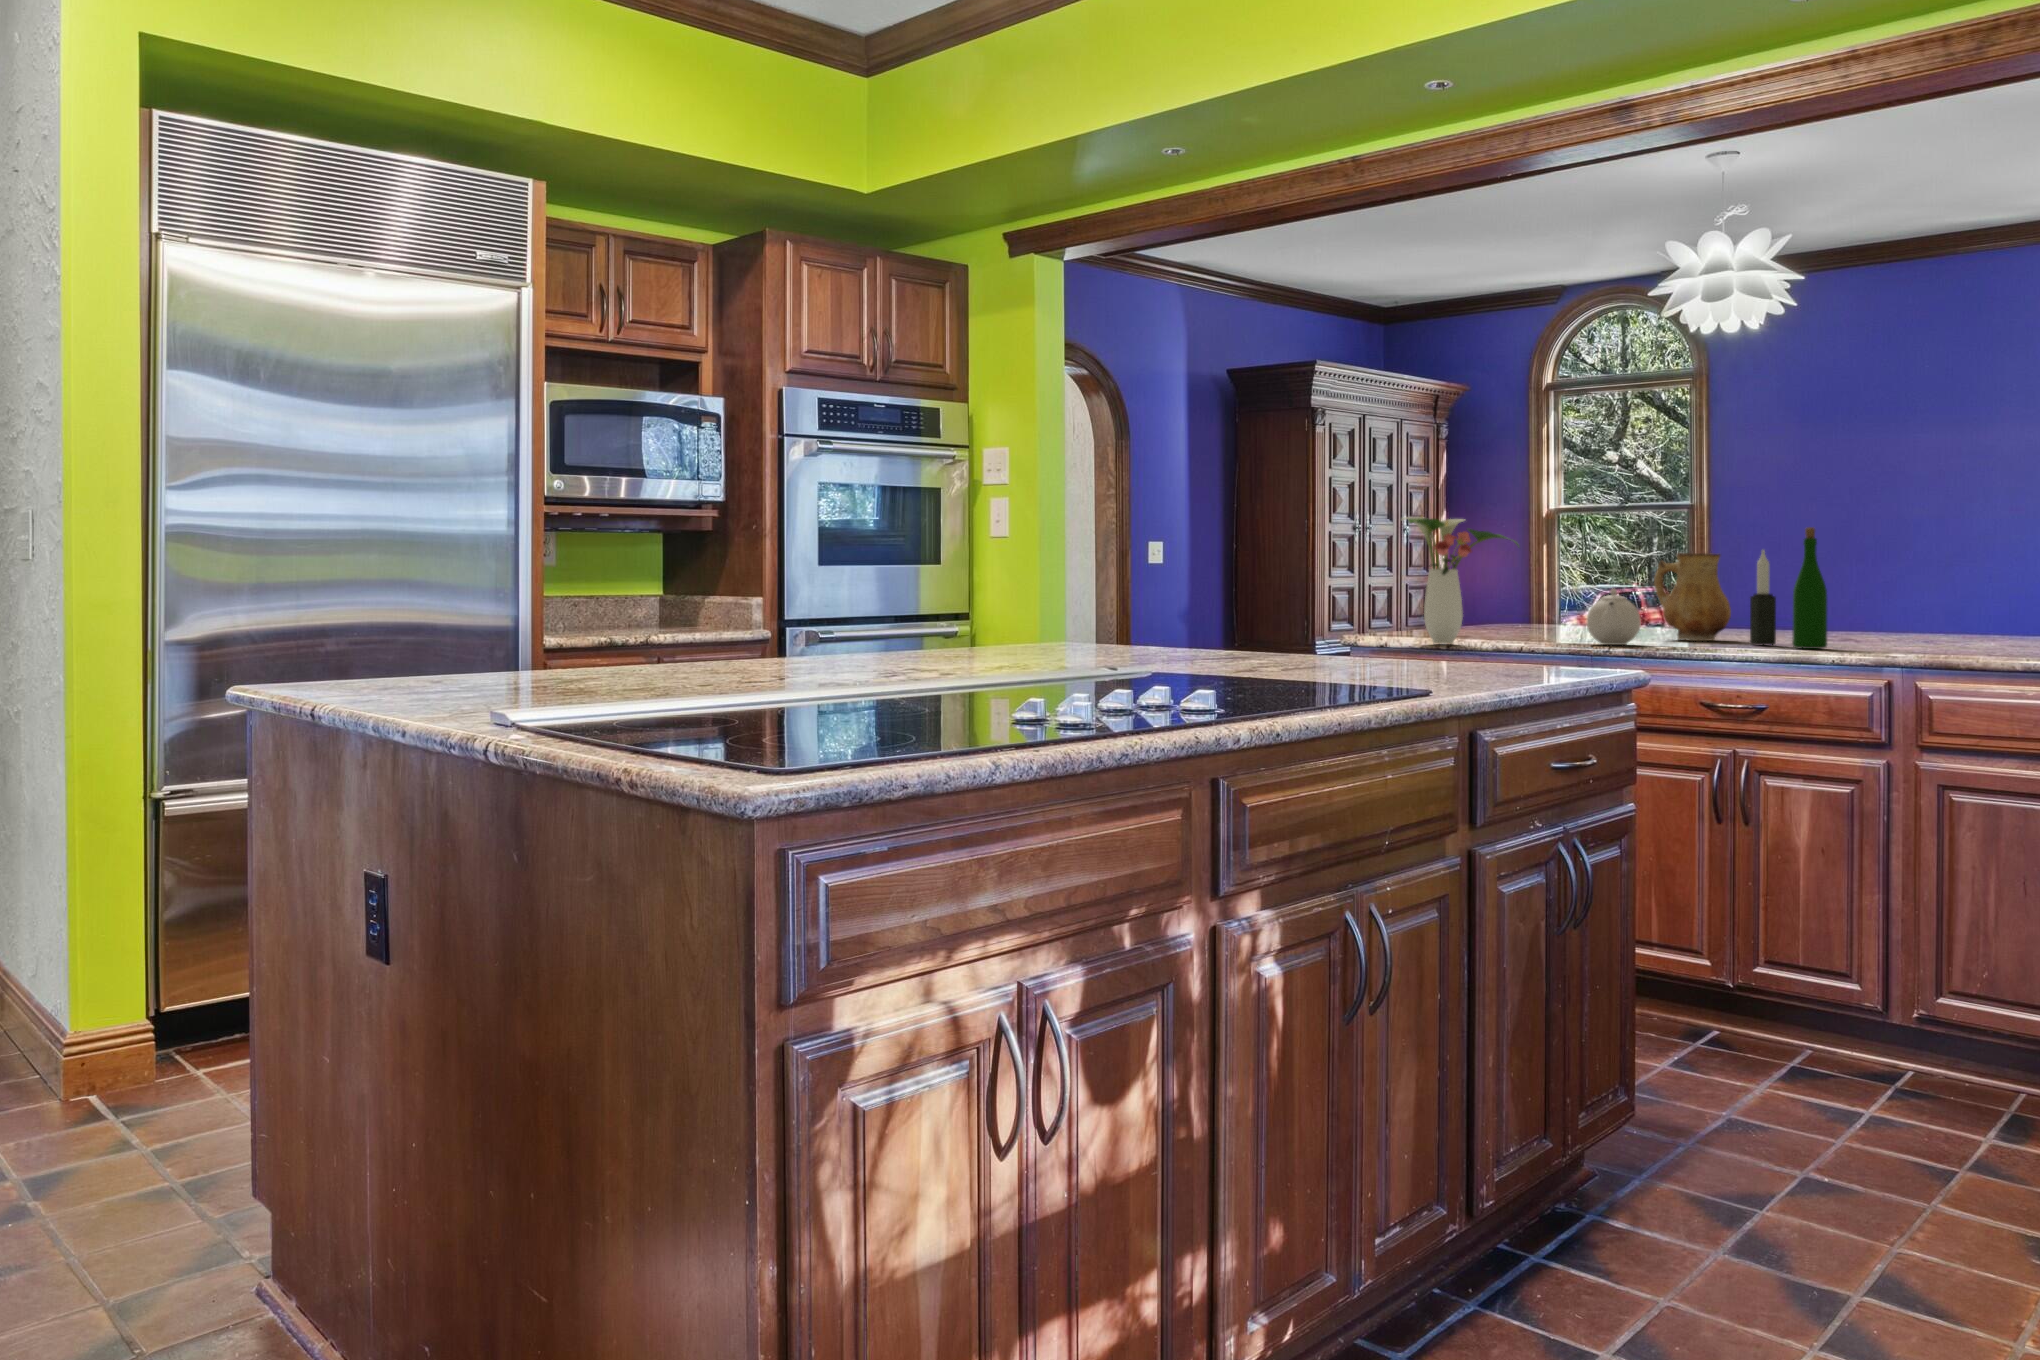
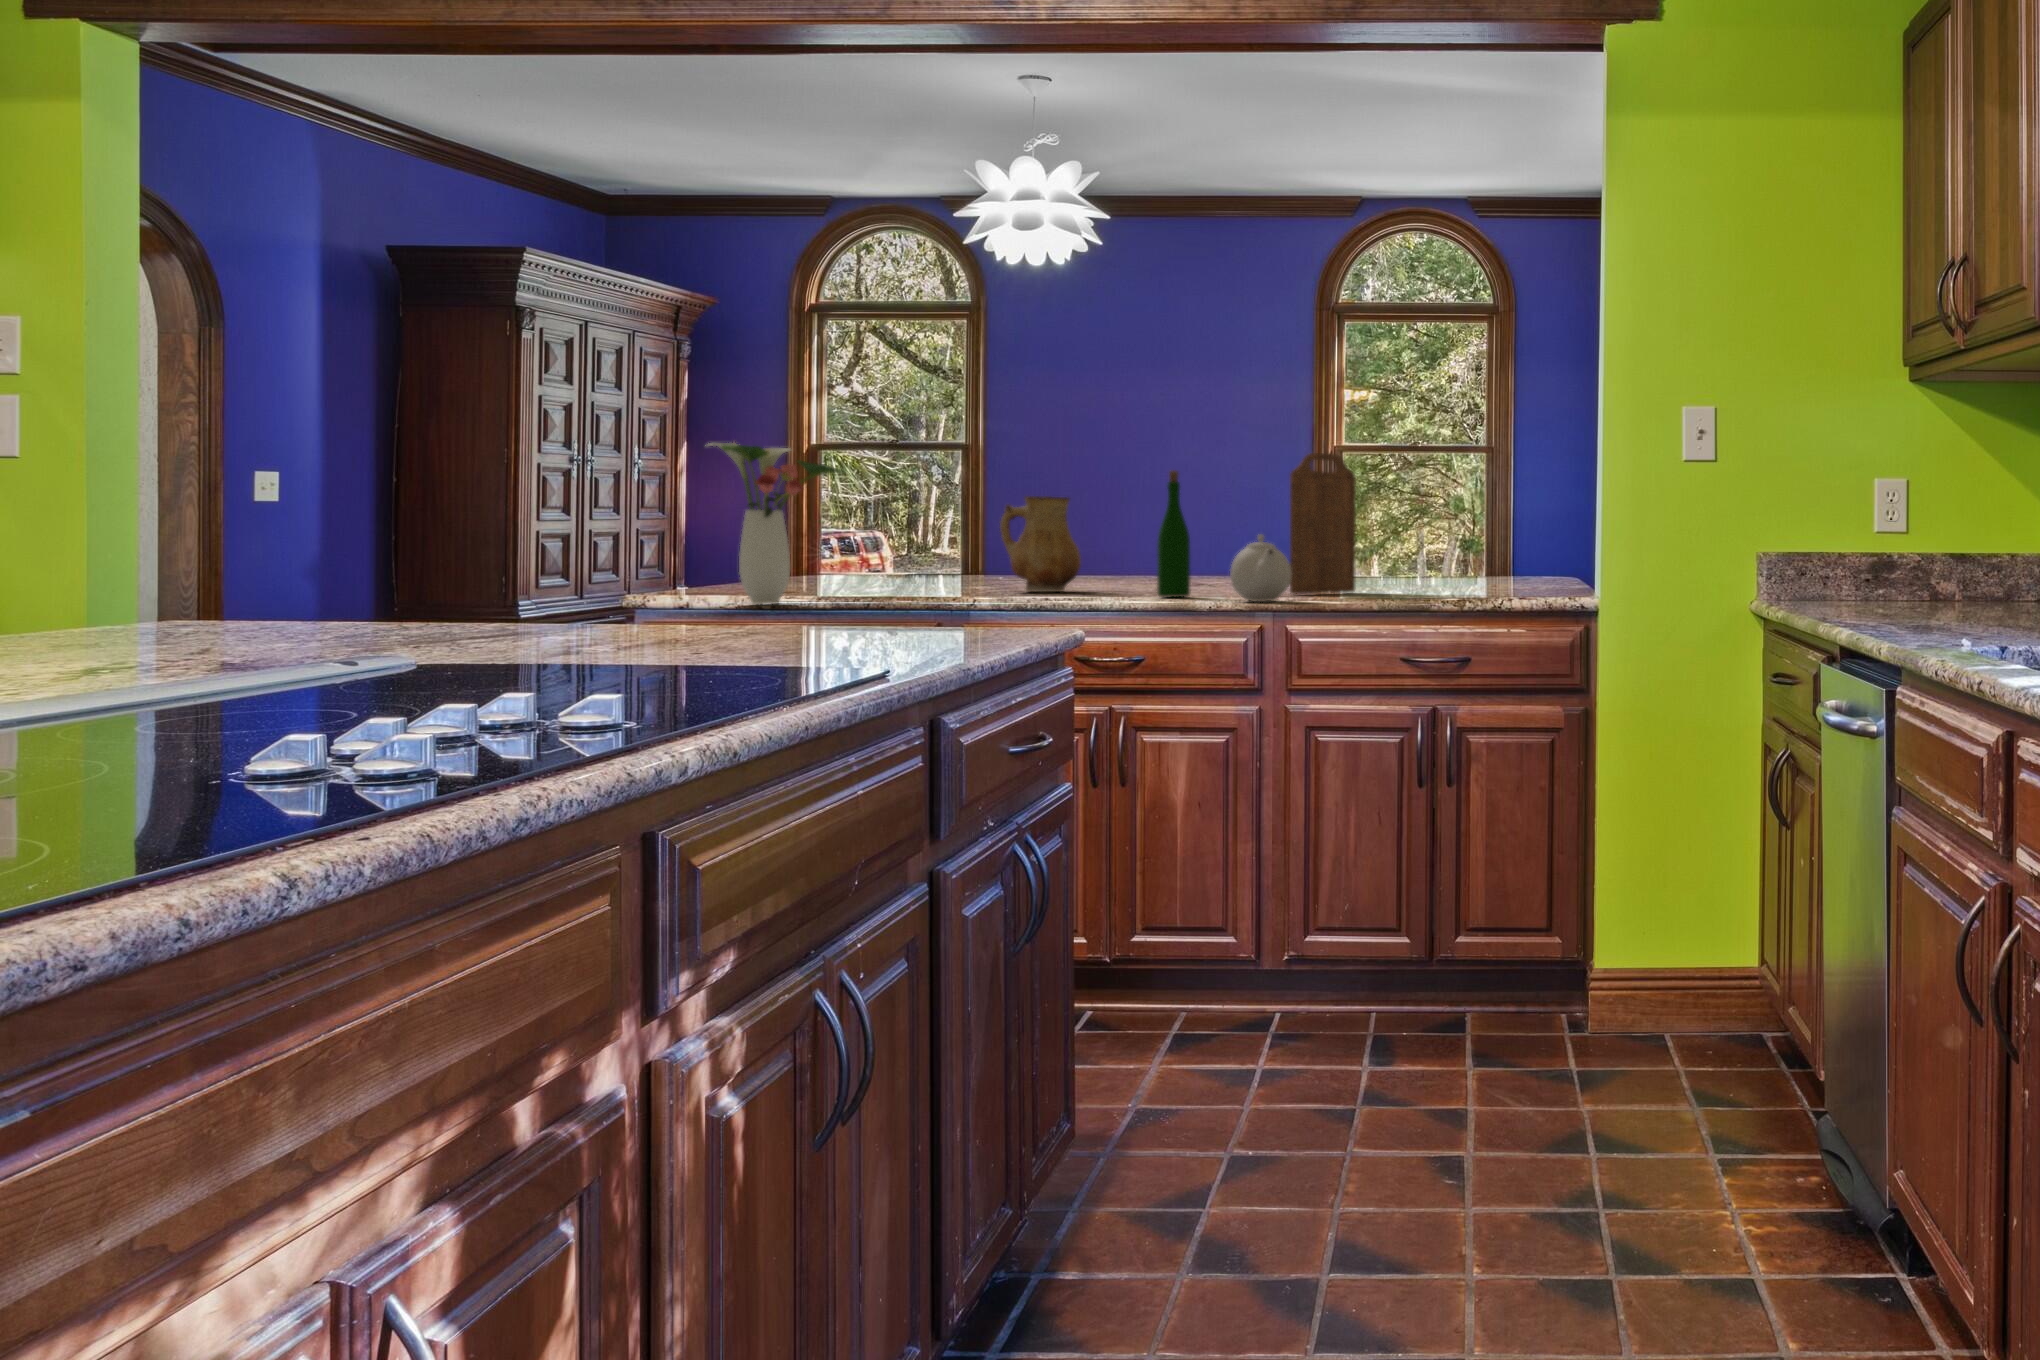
cutting board: none [1943,505,2029,650] -> present [1290,453,1356,594]
candle: present [1750,550,1776,645] -> none [1110,493,1136,595]
teapot: present [1587,589,1641,645] -> present [1230,534,1291,602]

